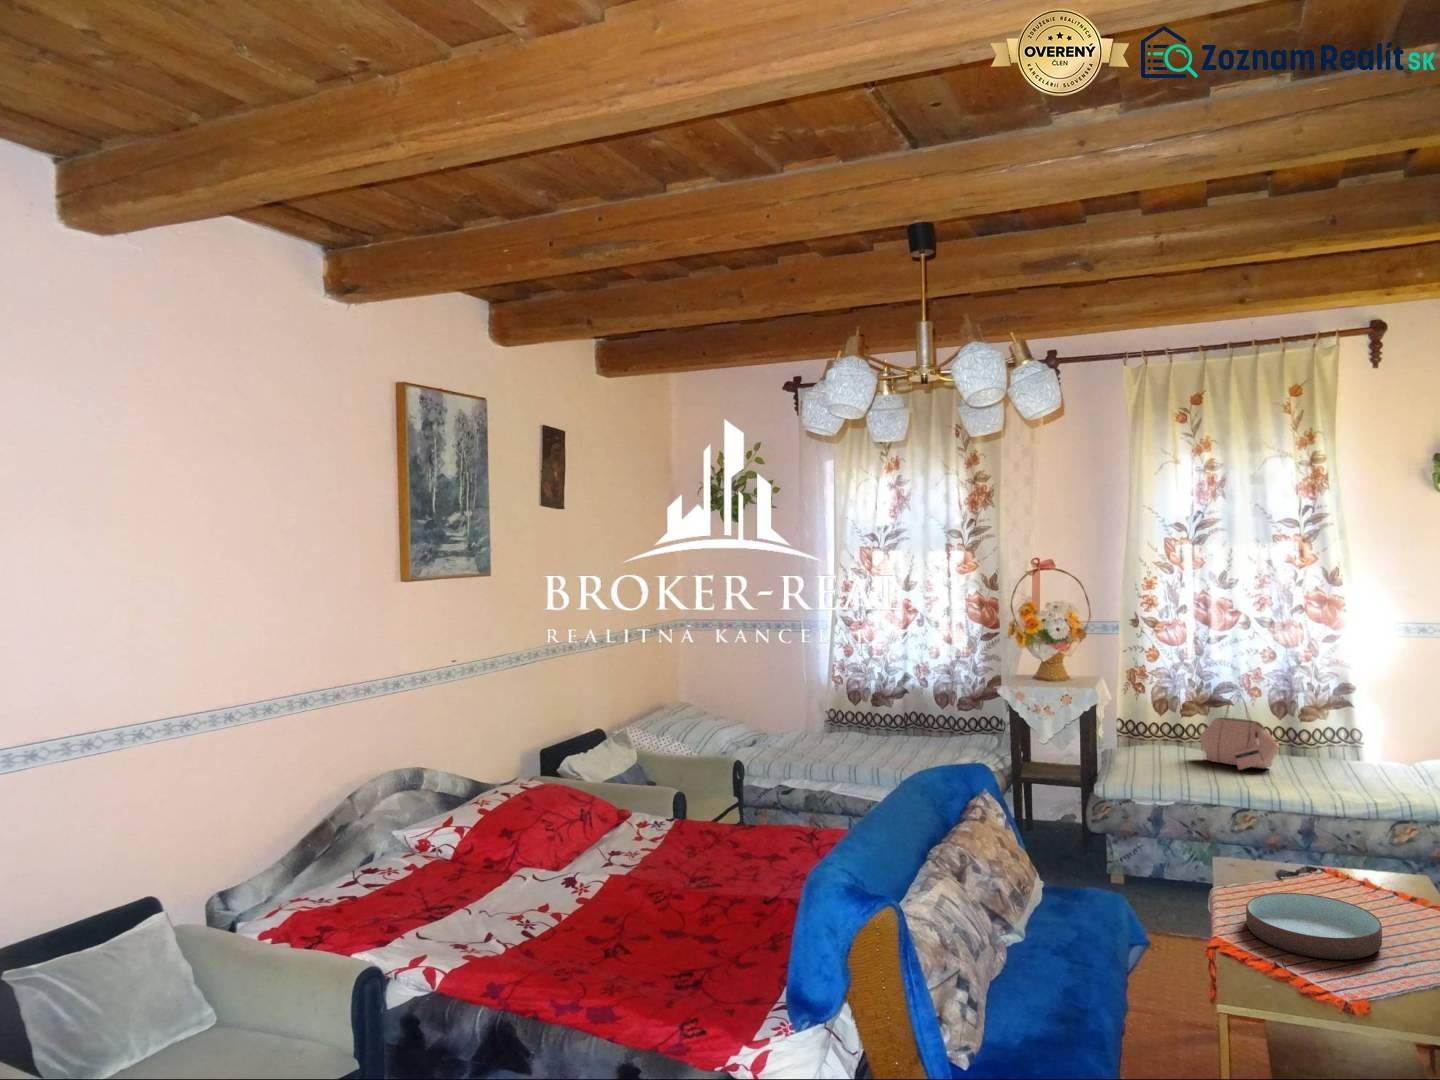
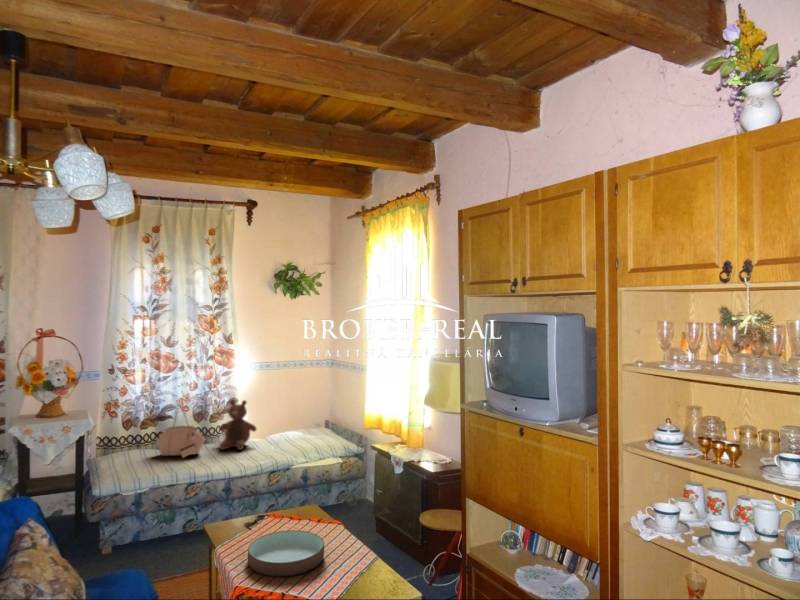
stuffed bear: none [1308,686,1385,776] -> present [219,400,256,450]

